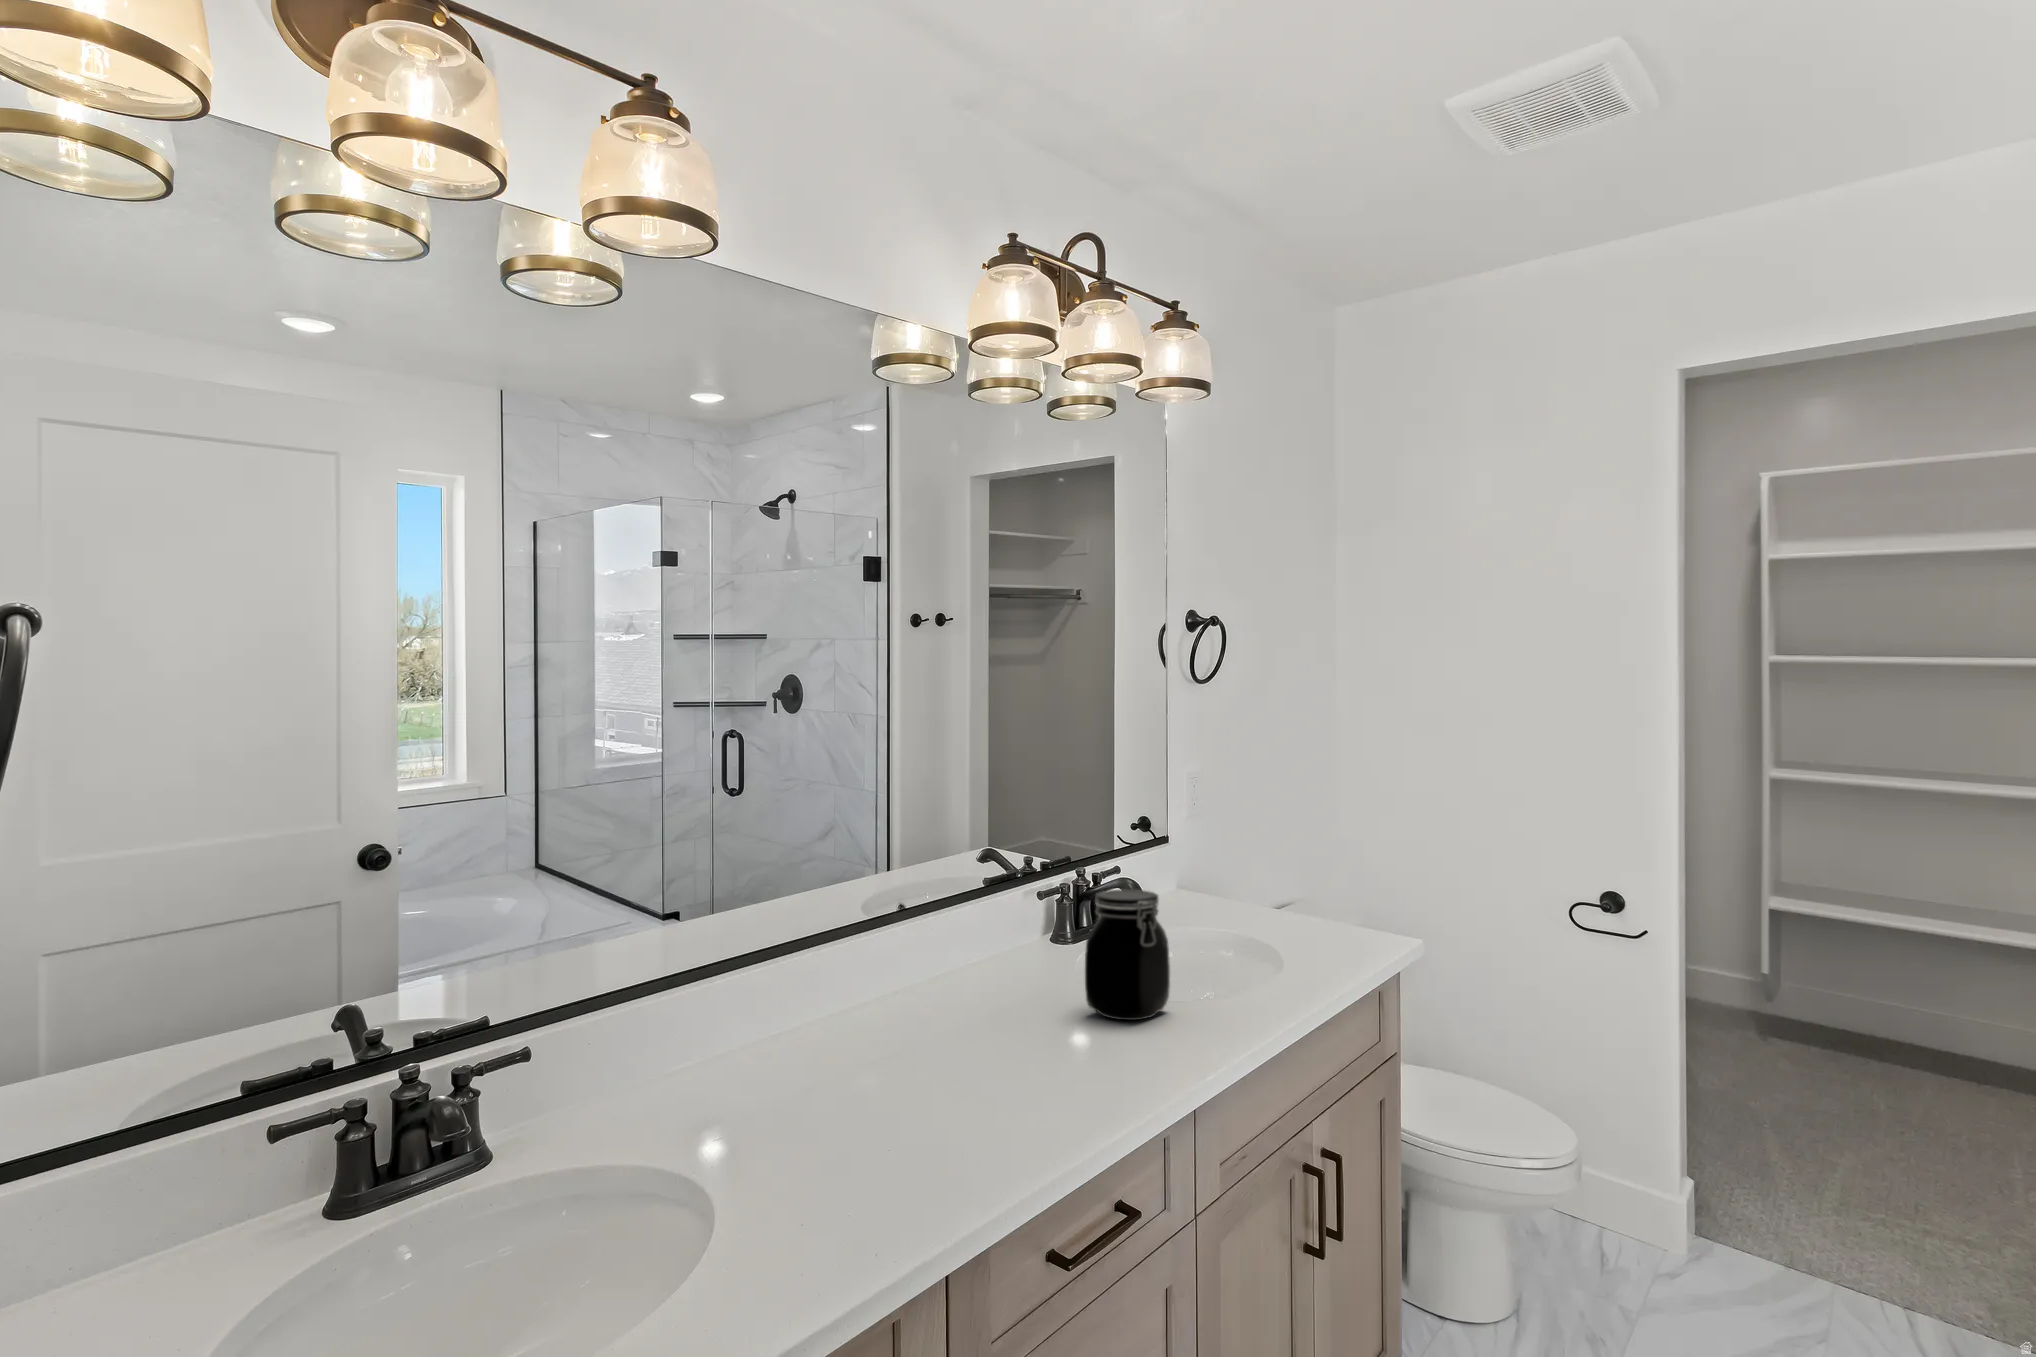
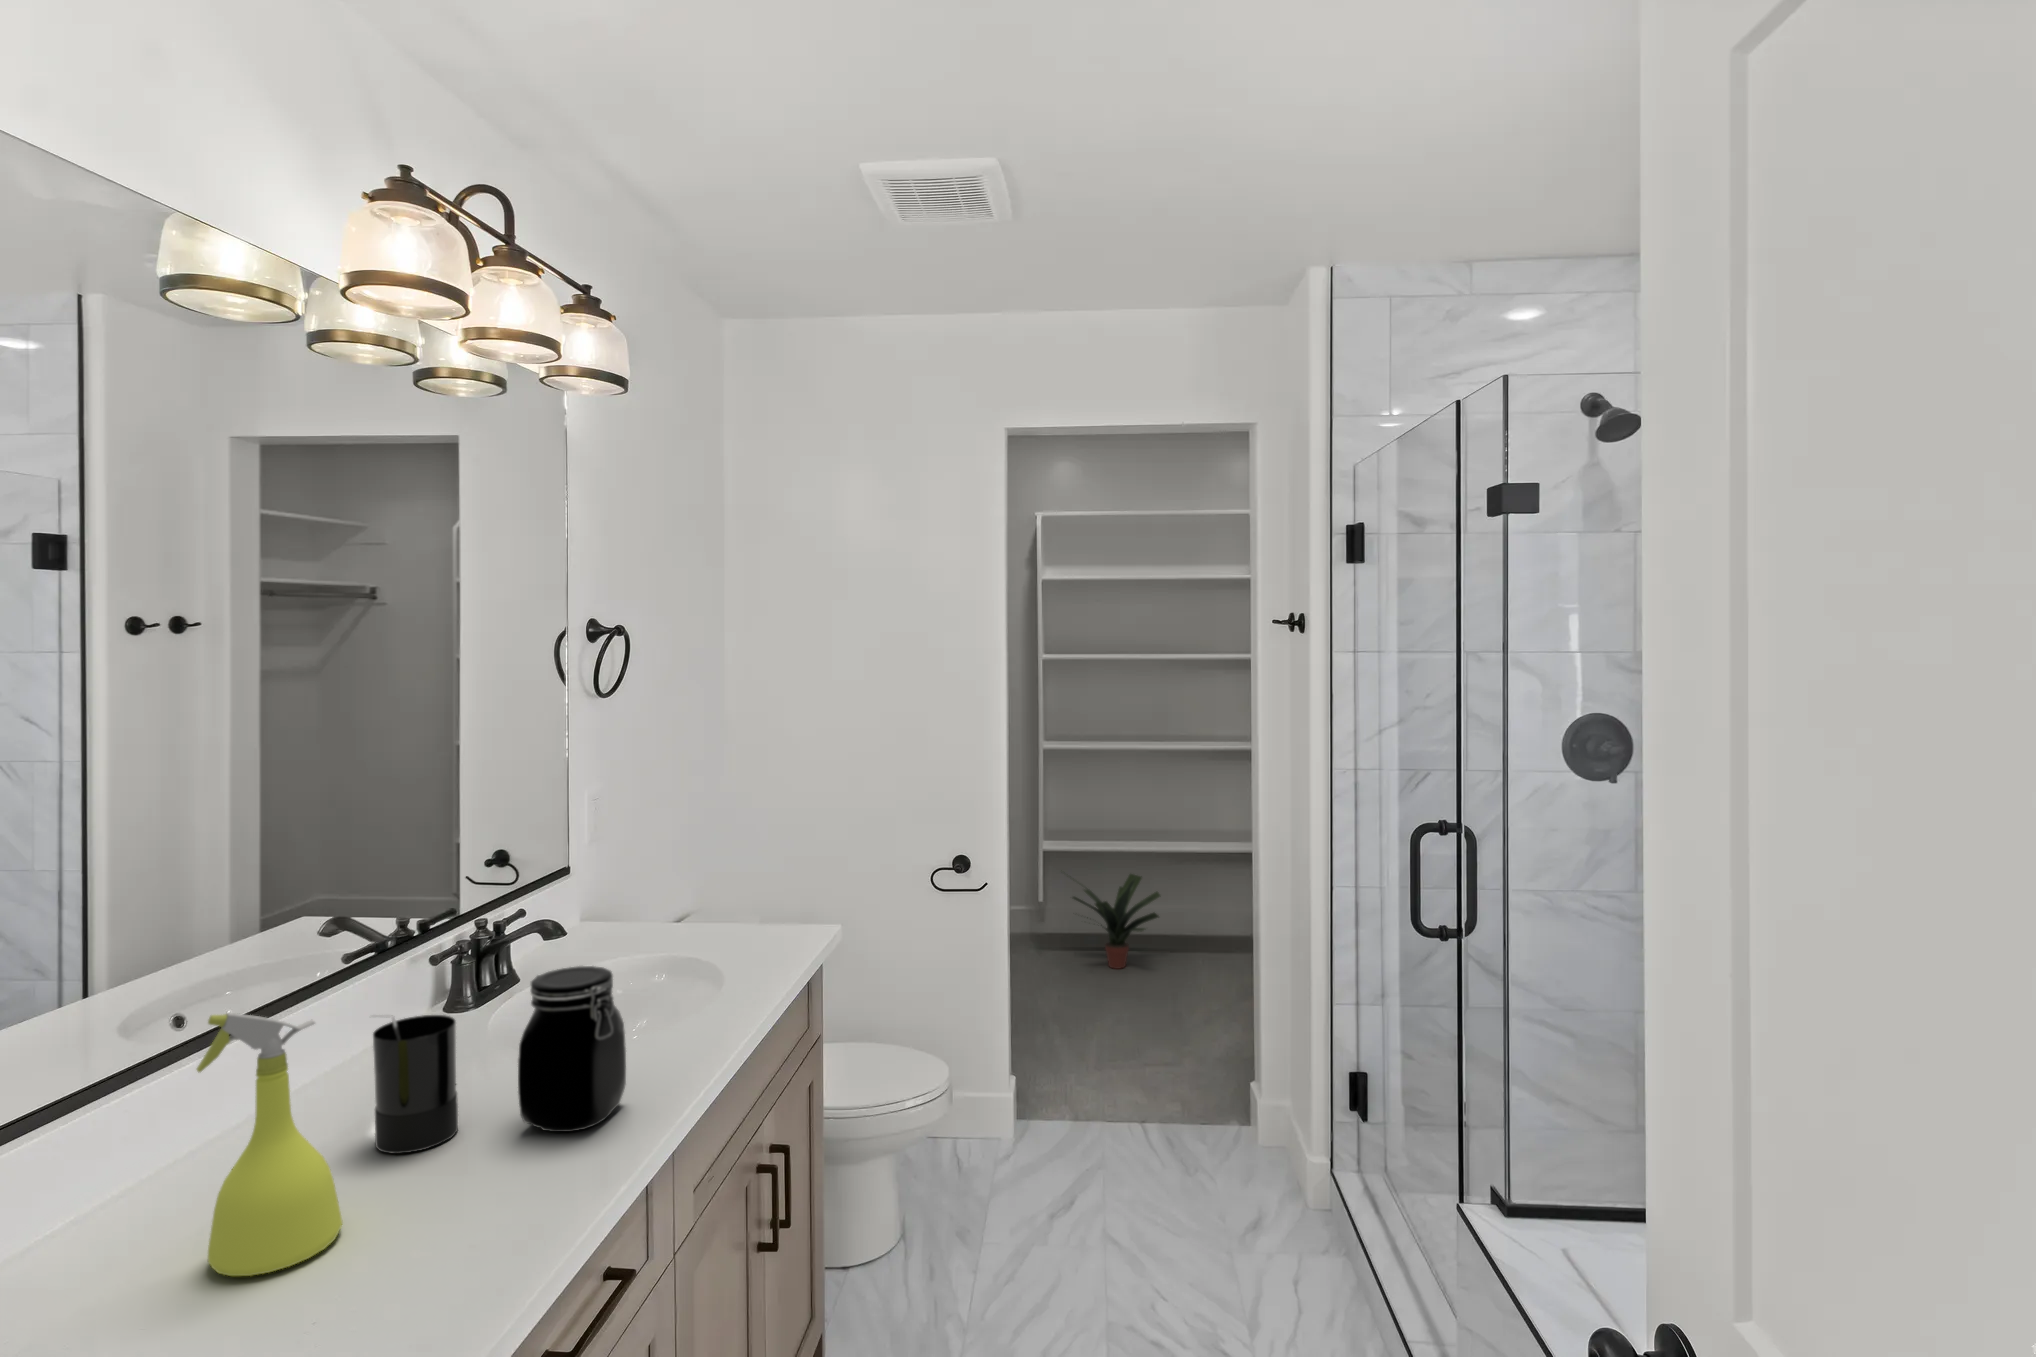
spray bottle: none [876,869,959,1053] -> present [197,1012,342,1276]
candle: none [986,907,1044,1013] -> present [372,1015,458,1154]
potted plant: none [1796,941,1960,1083] -> present [1070,874,1160,969]

